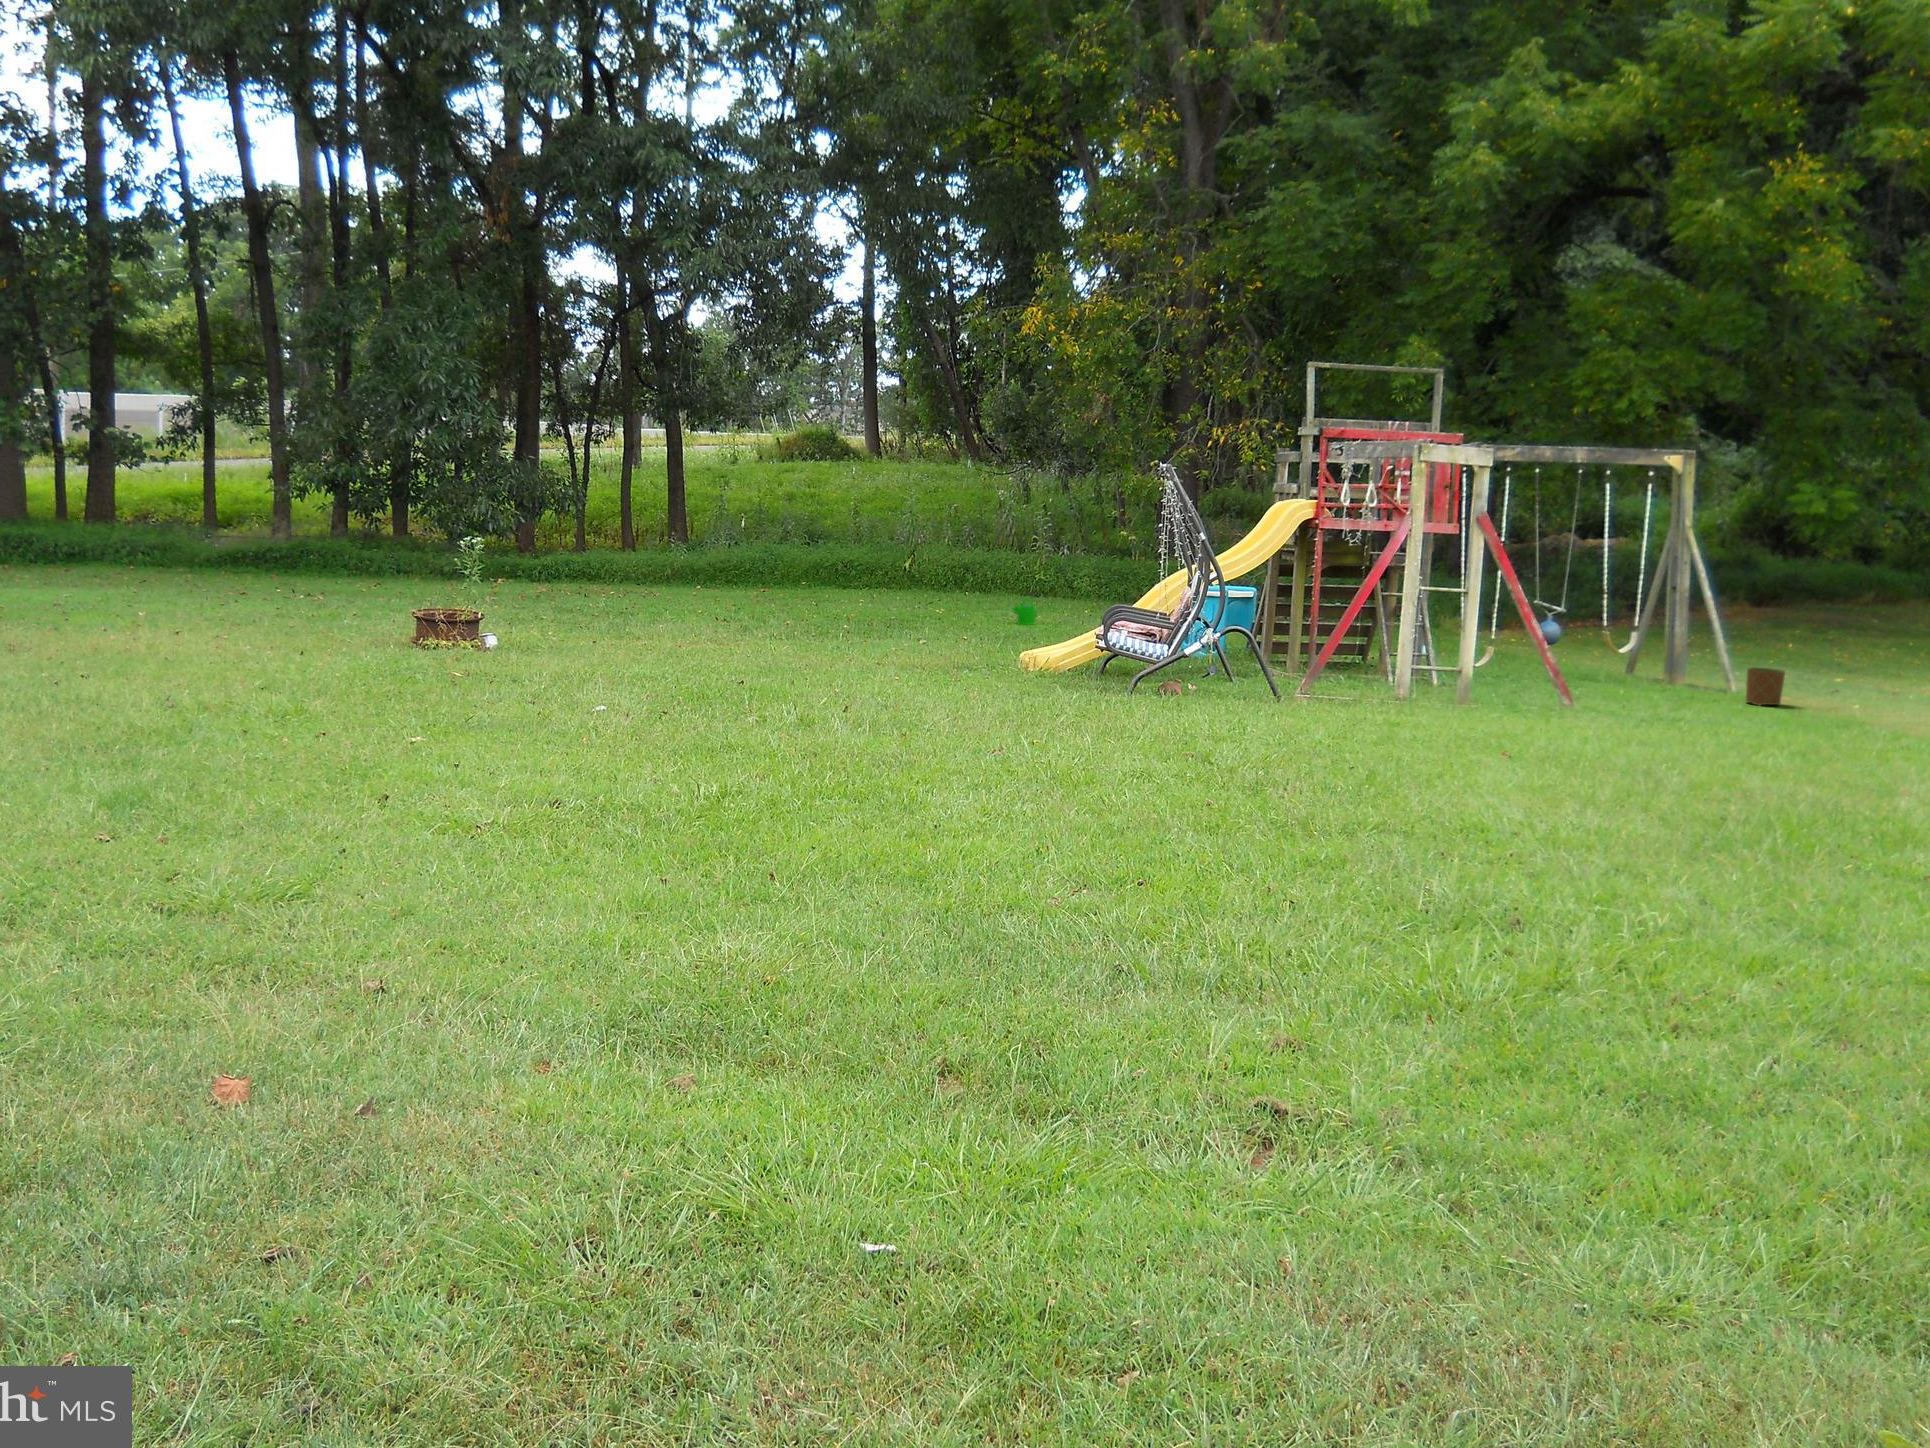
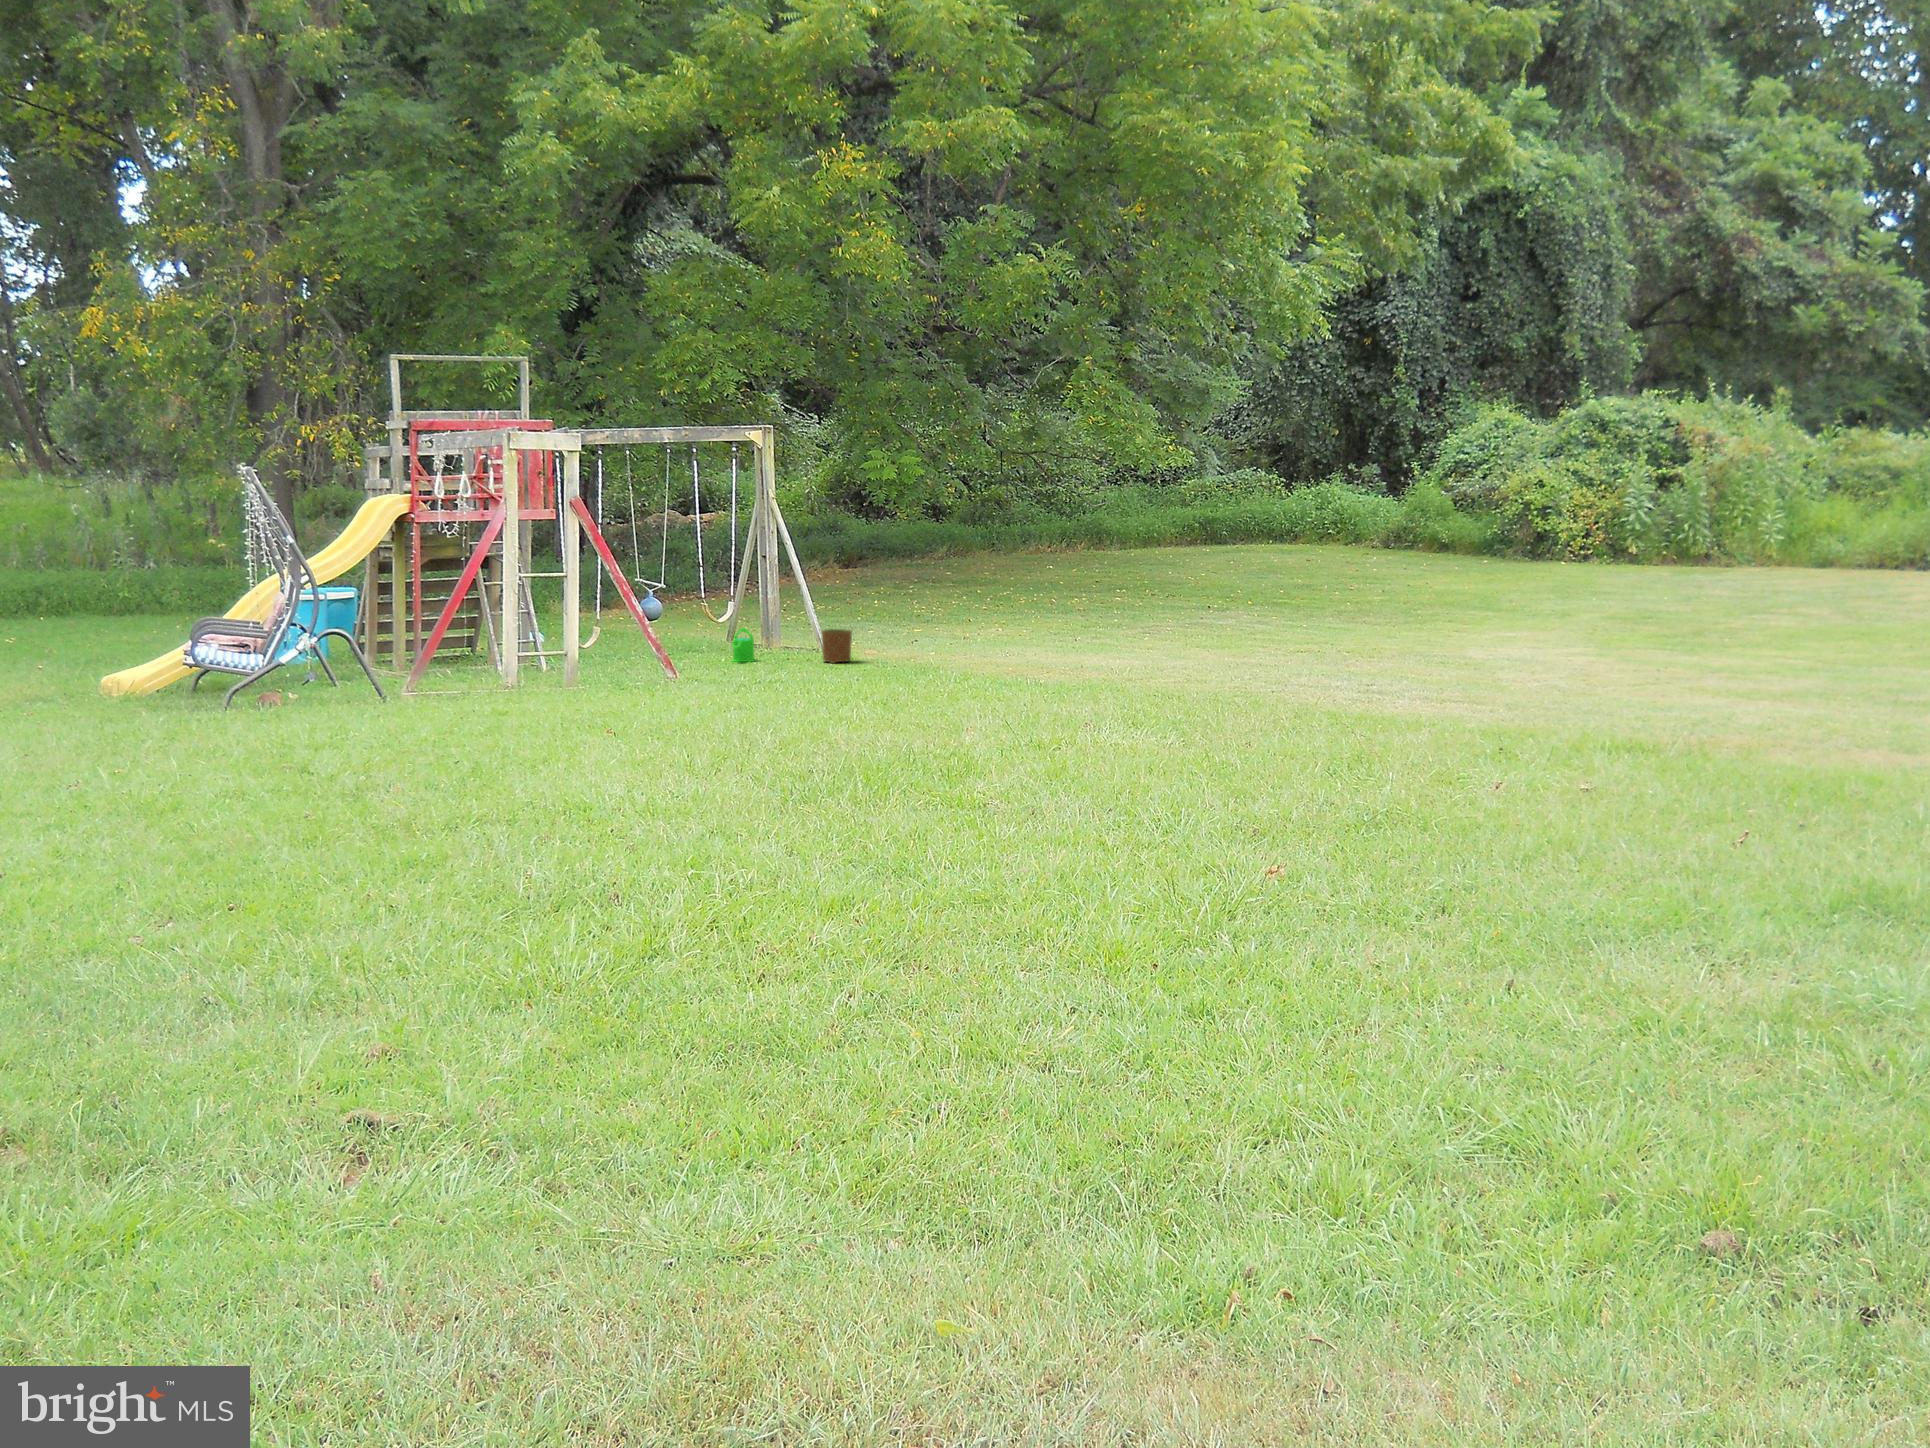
watering can: present [1013,598,1037,625] -> present [732,628,755,662]

